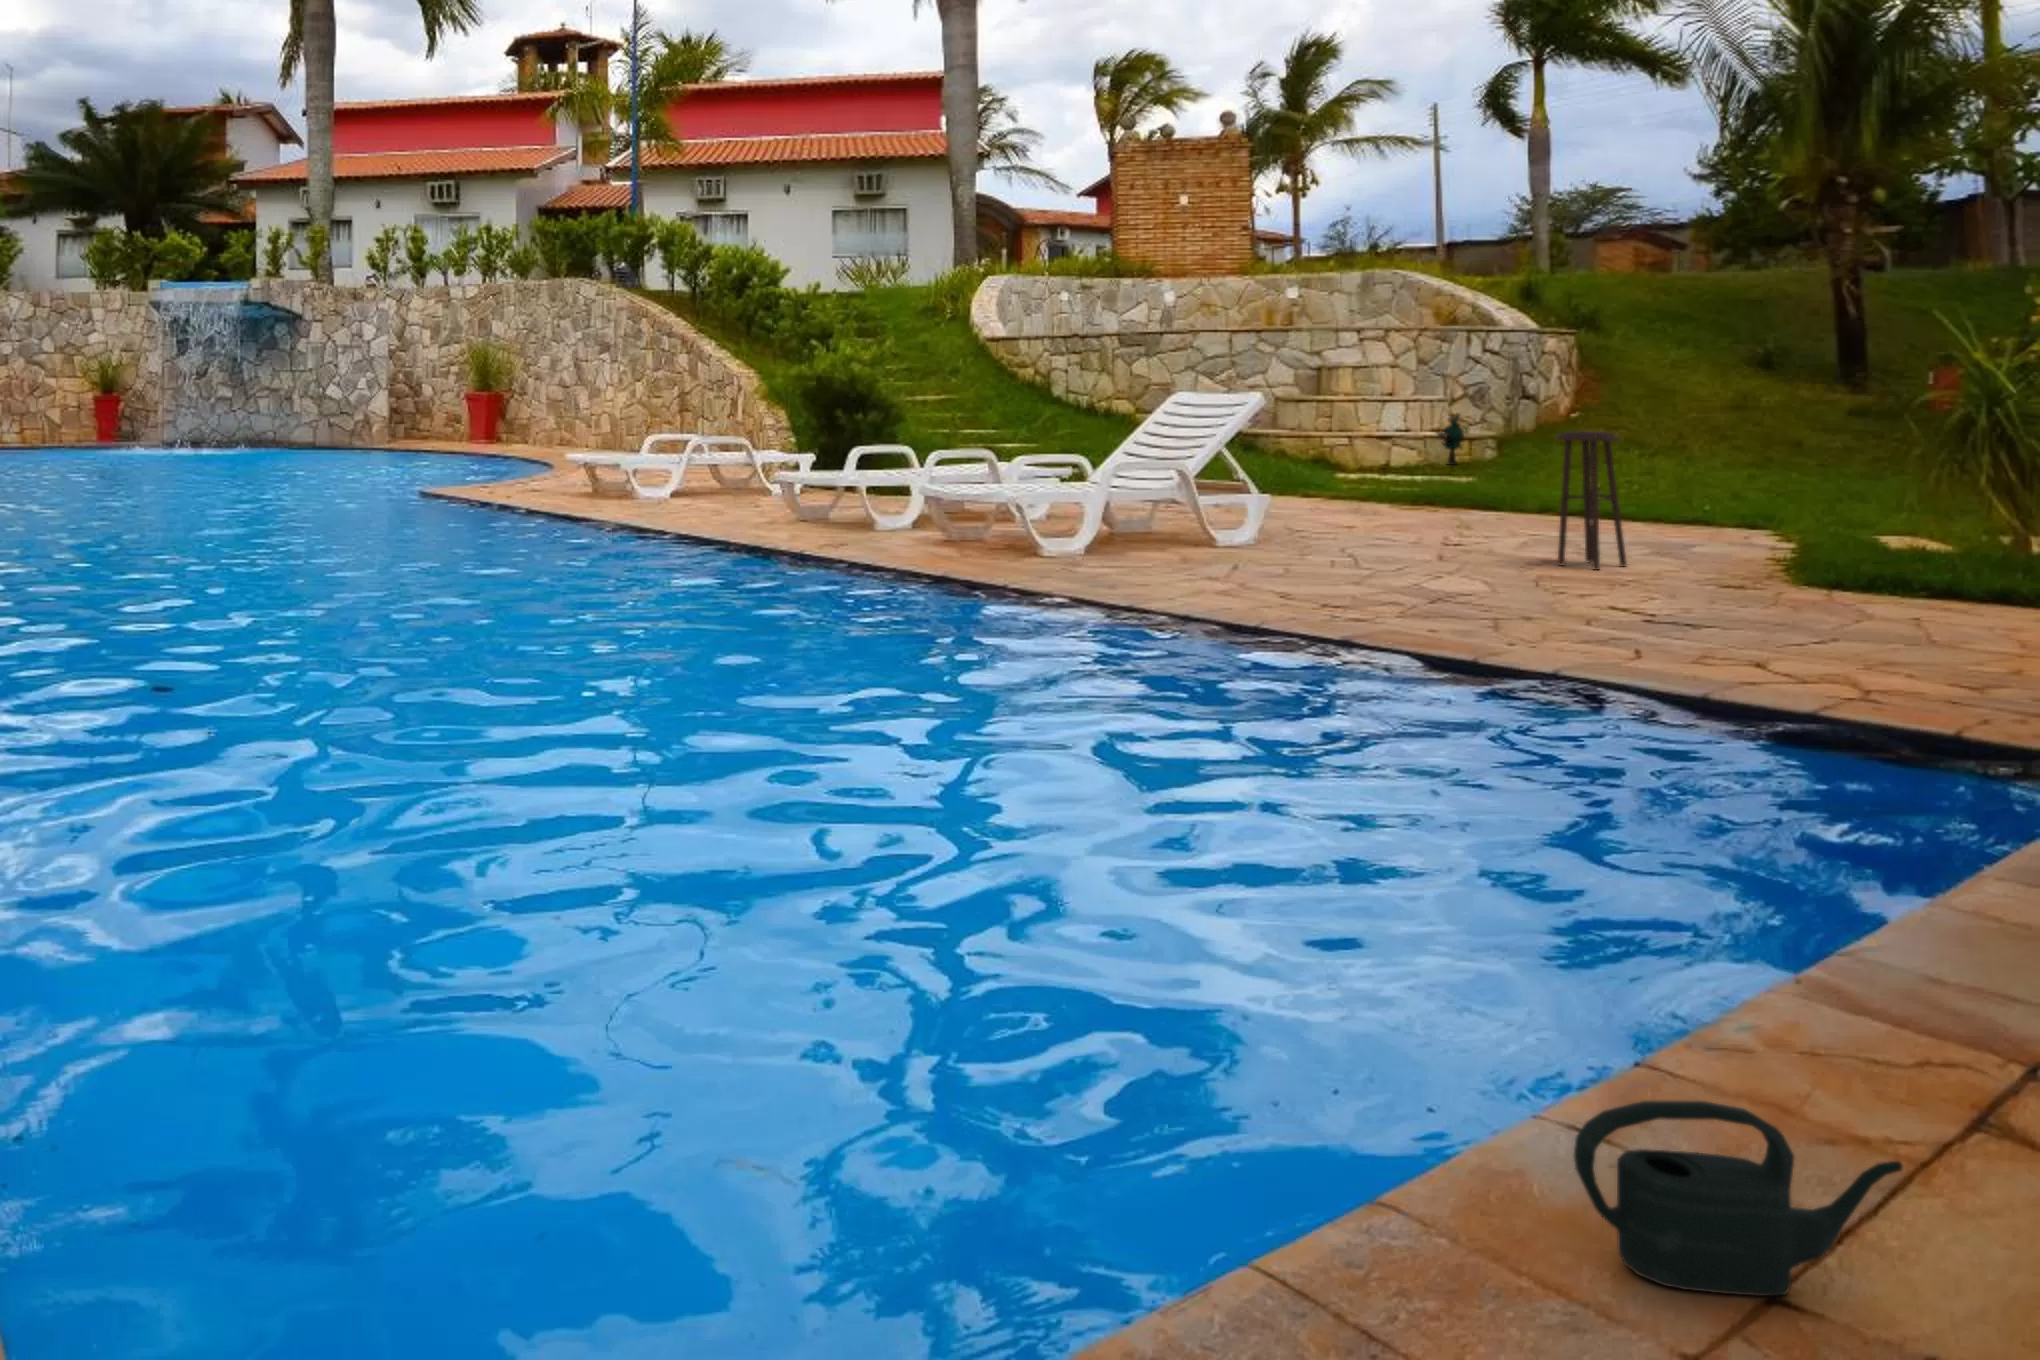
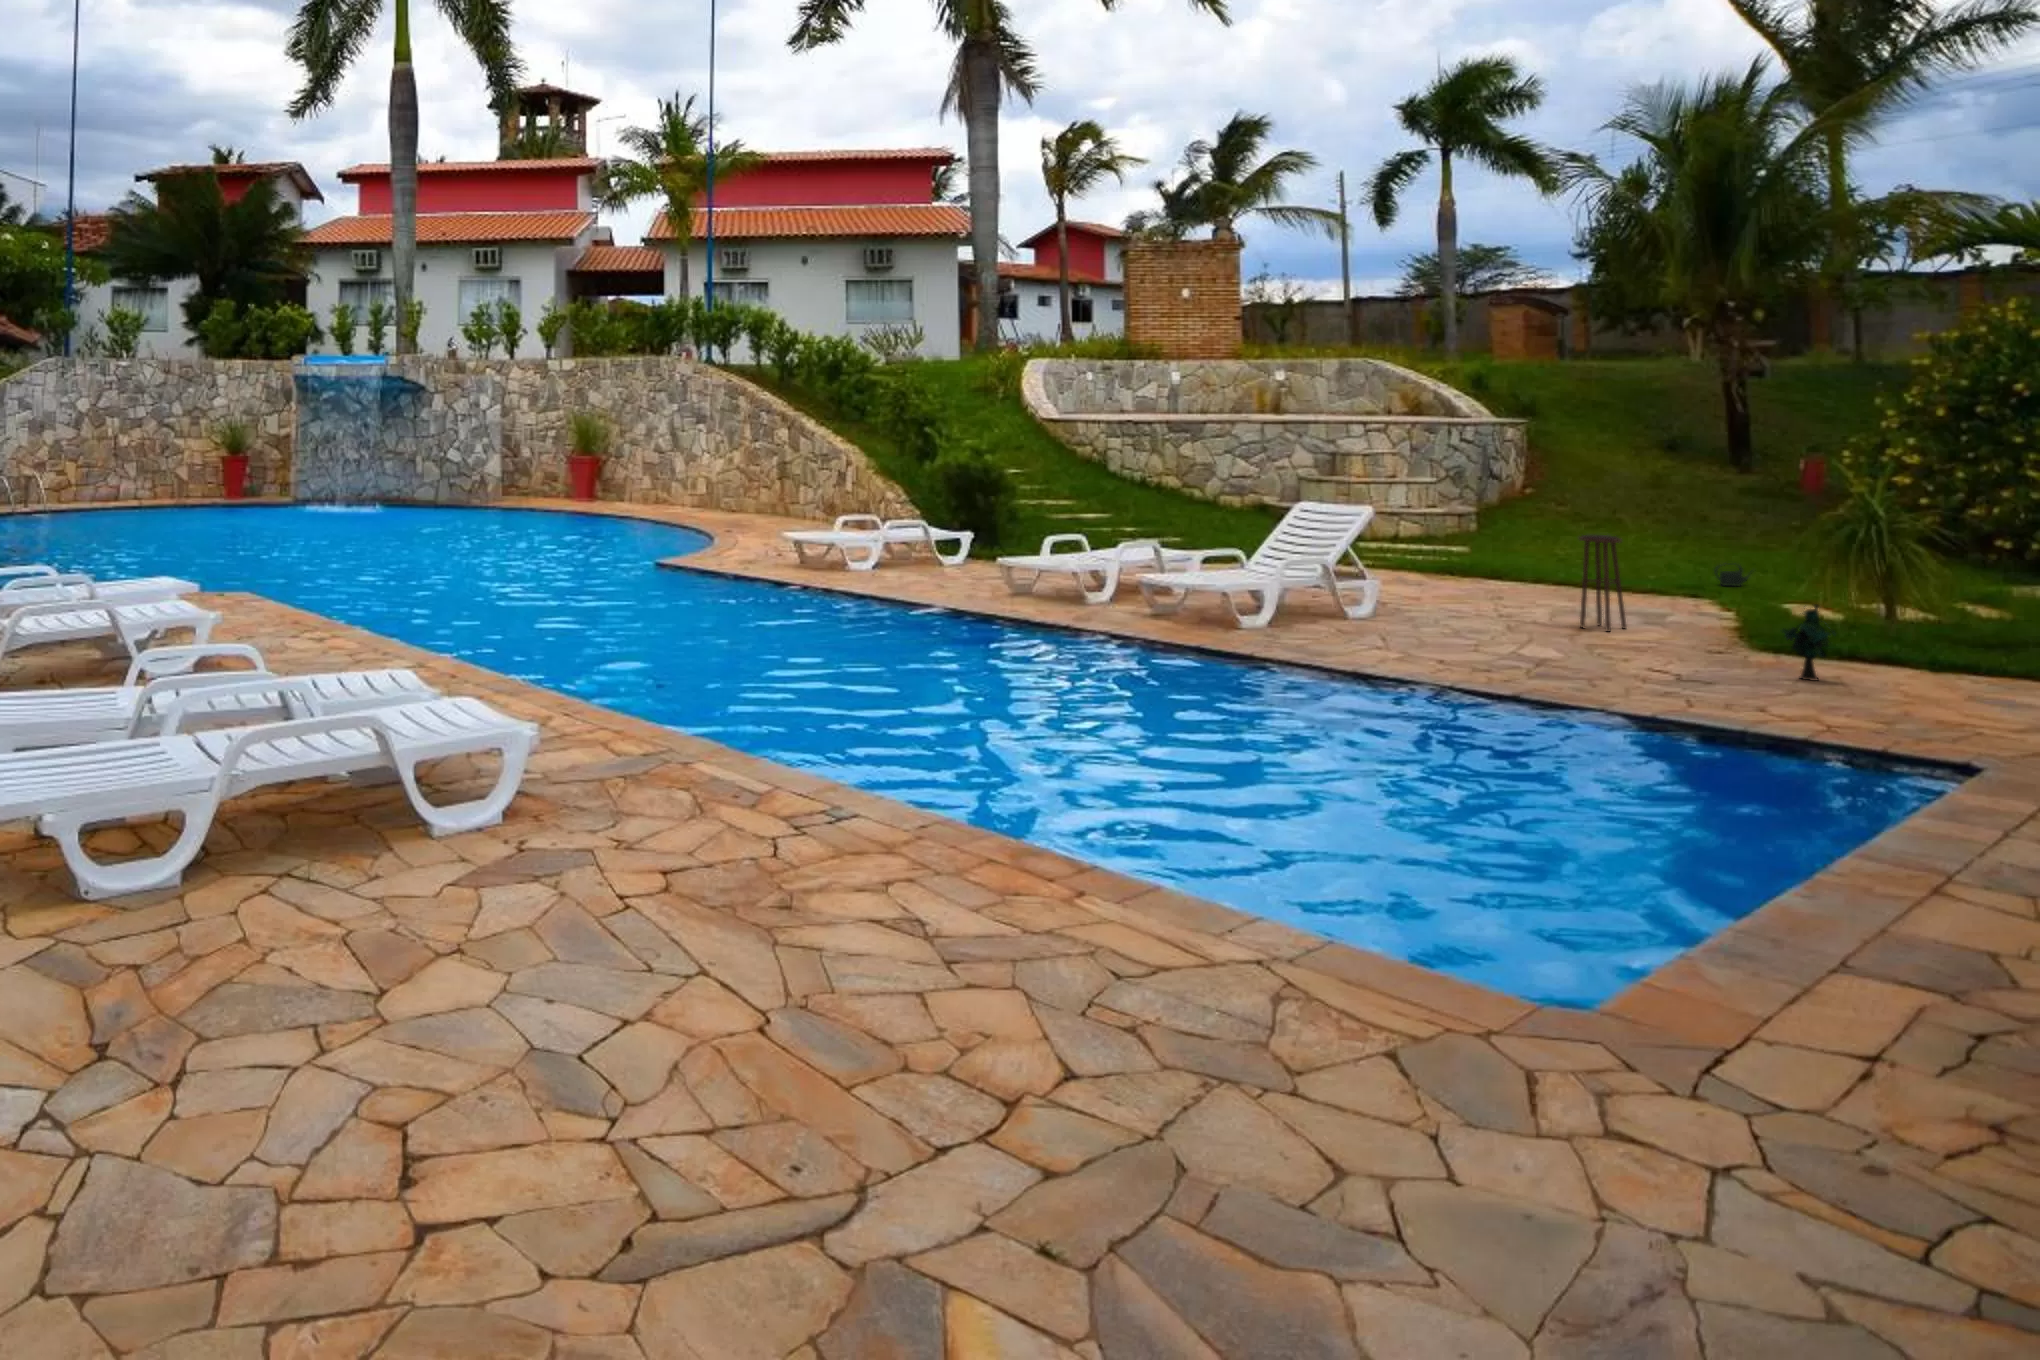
decorative plant: present [1436,413,1468,465] -> present [1782,604,1835,680]
watering can: present [1574,1101,1902,1296] -> present [1715,563,1751,586]

